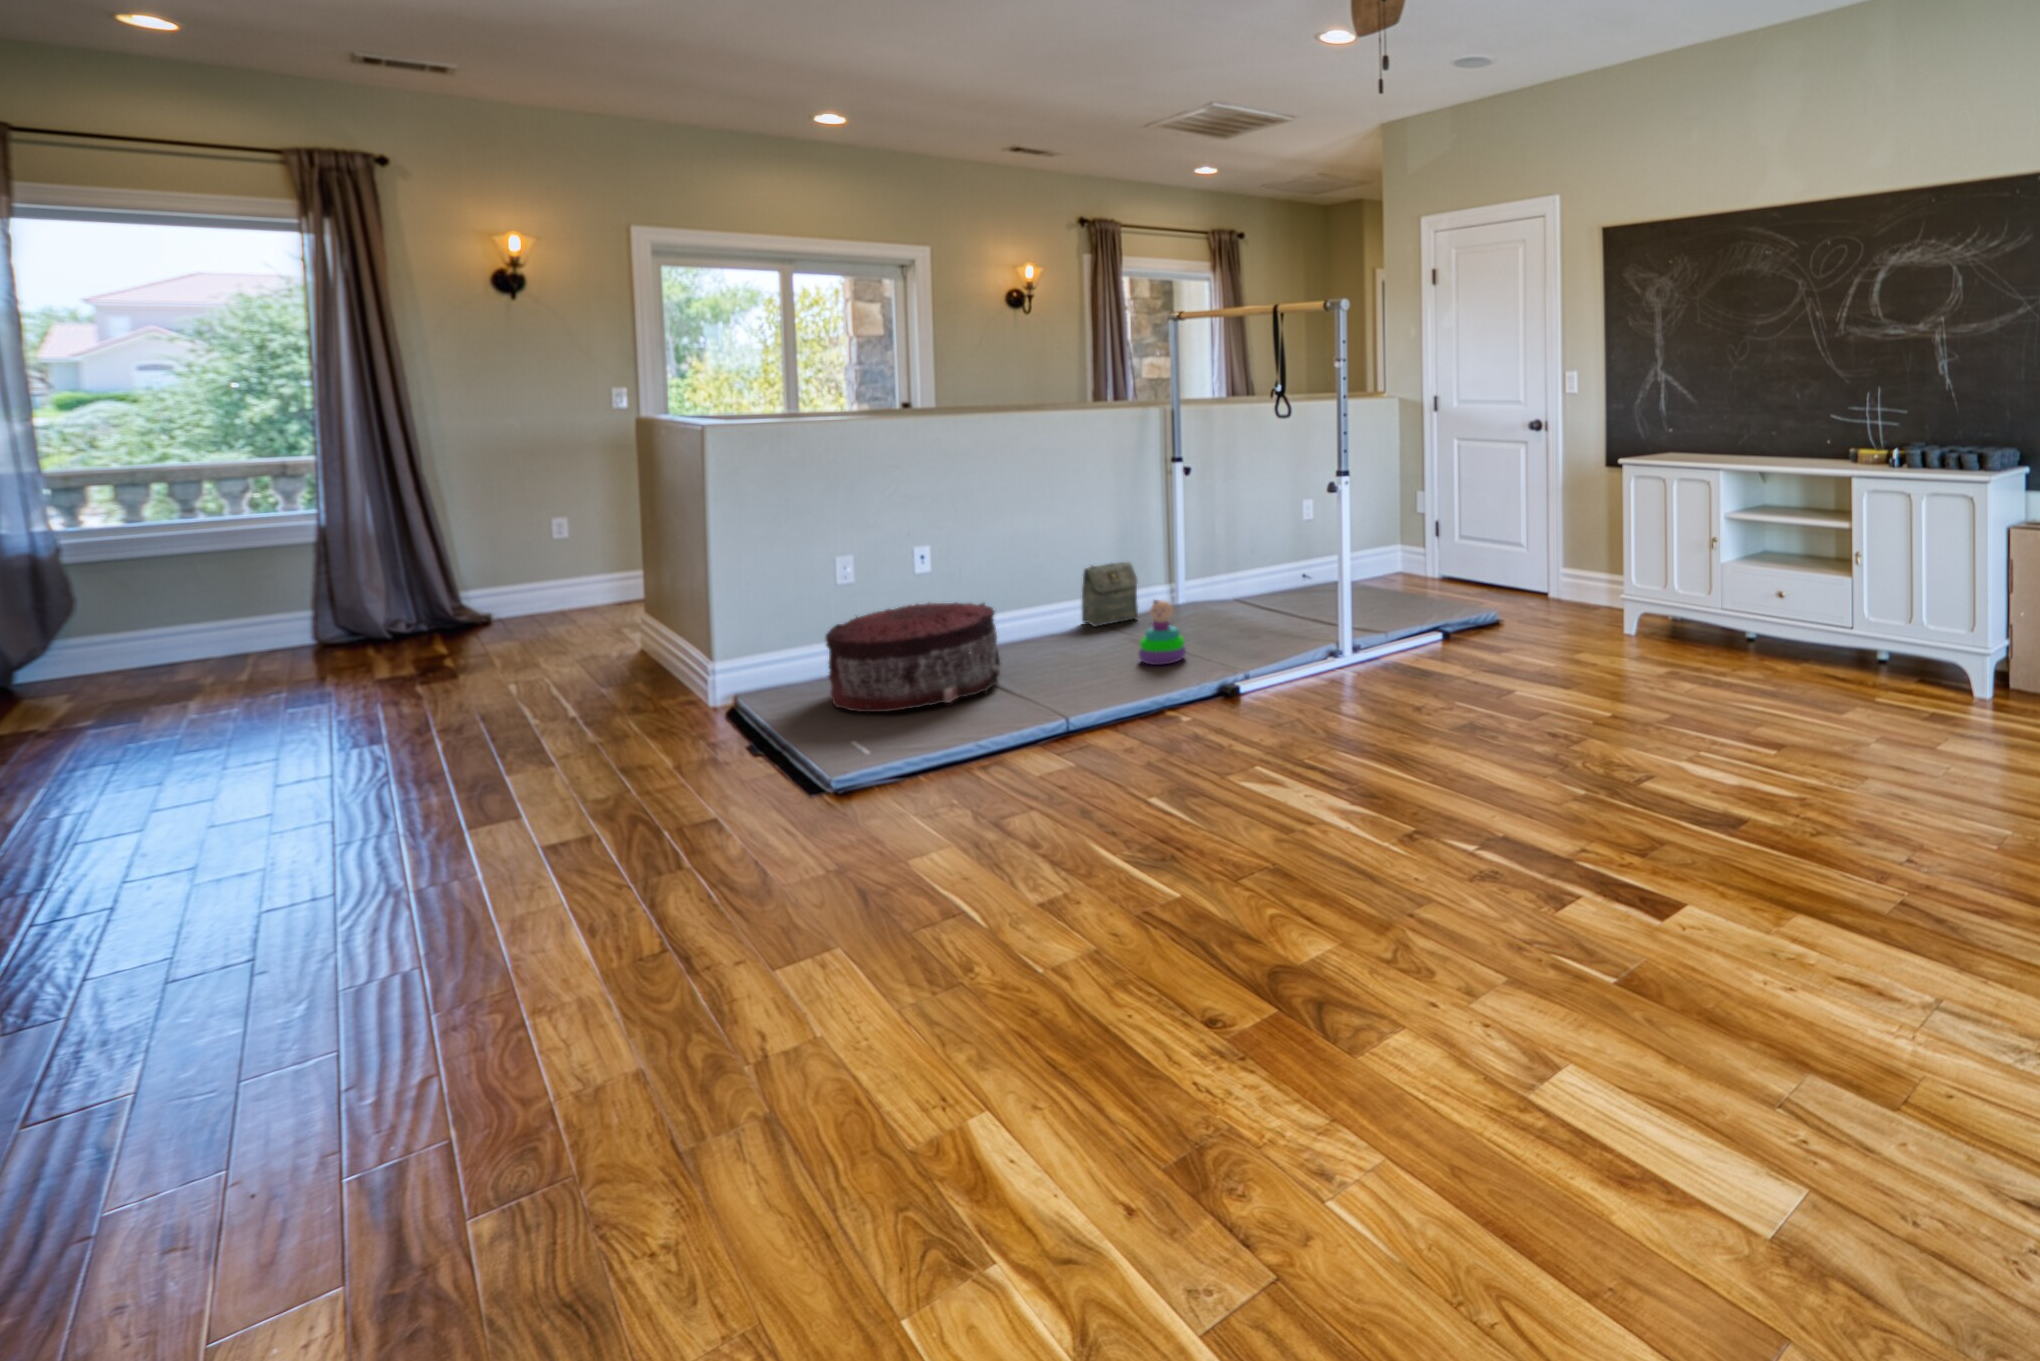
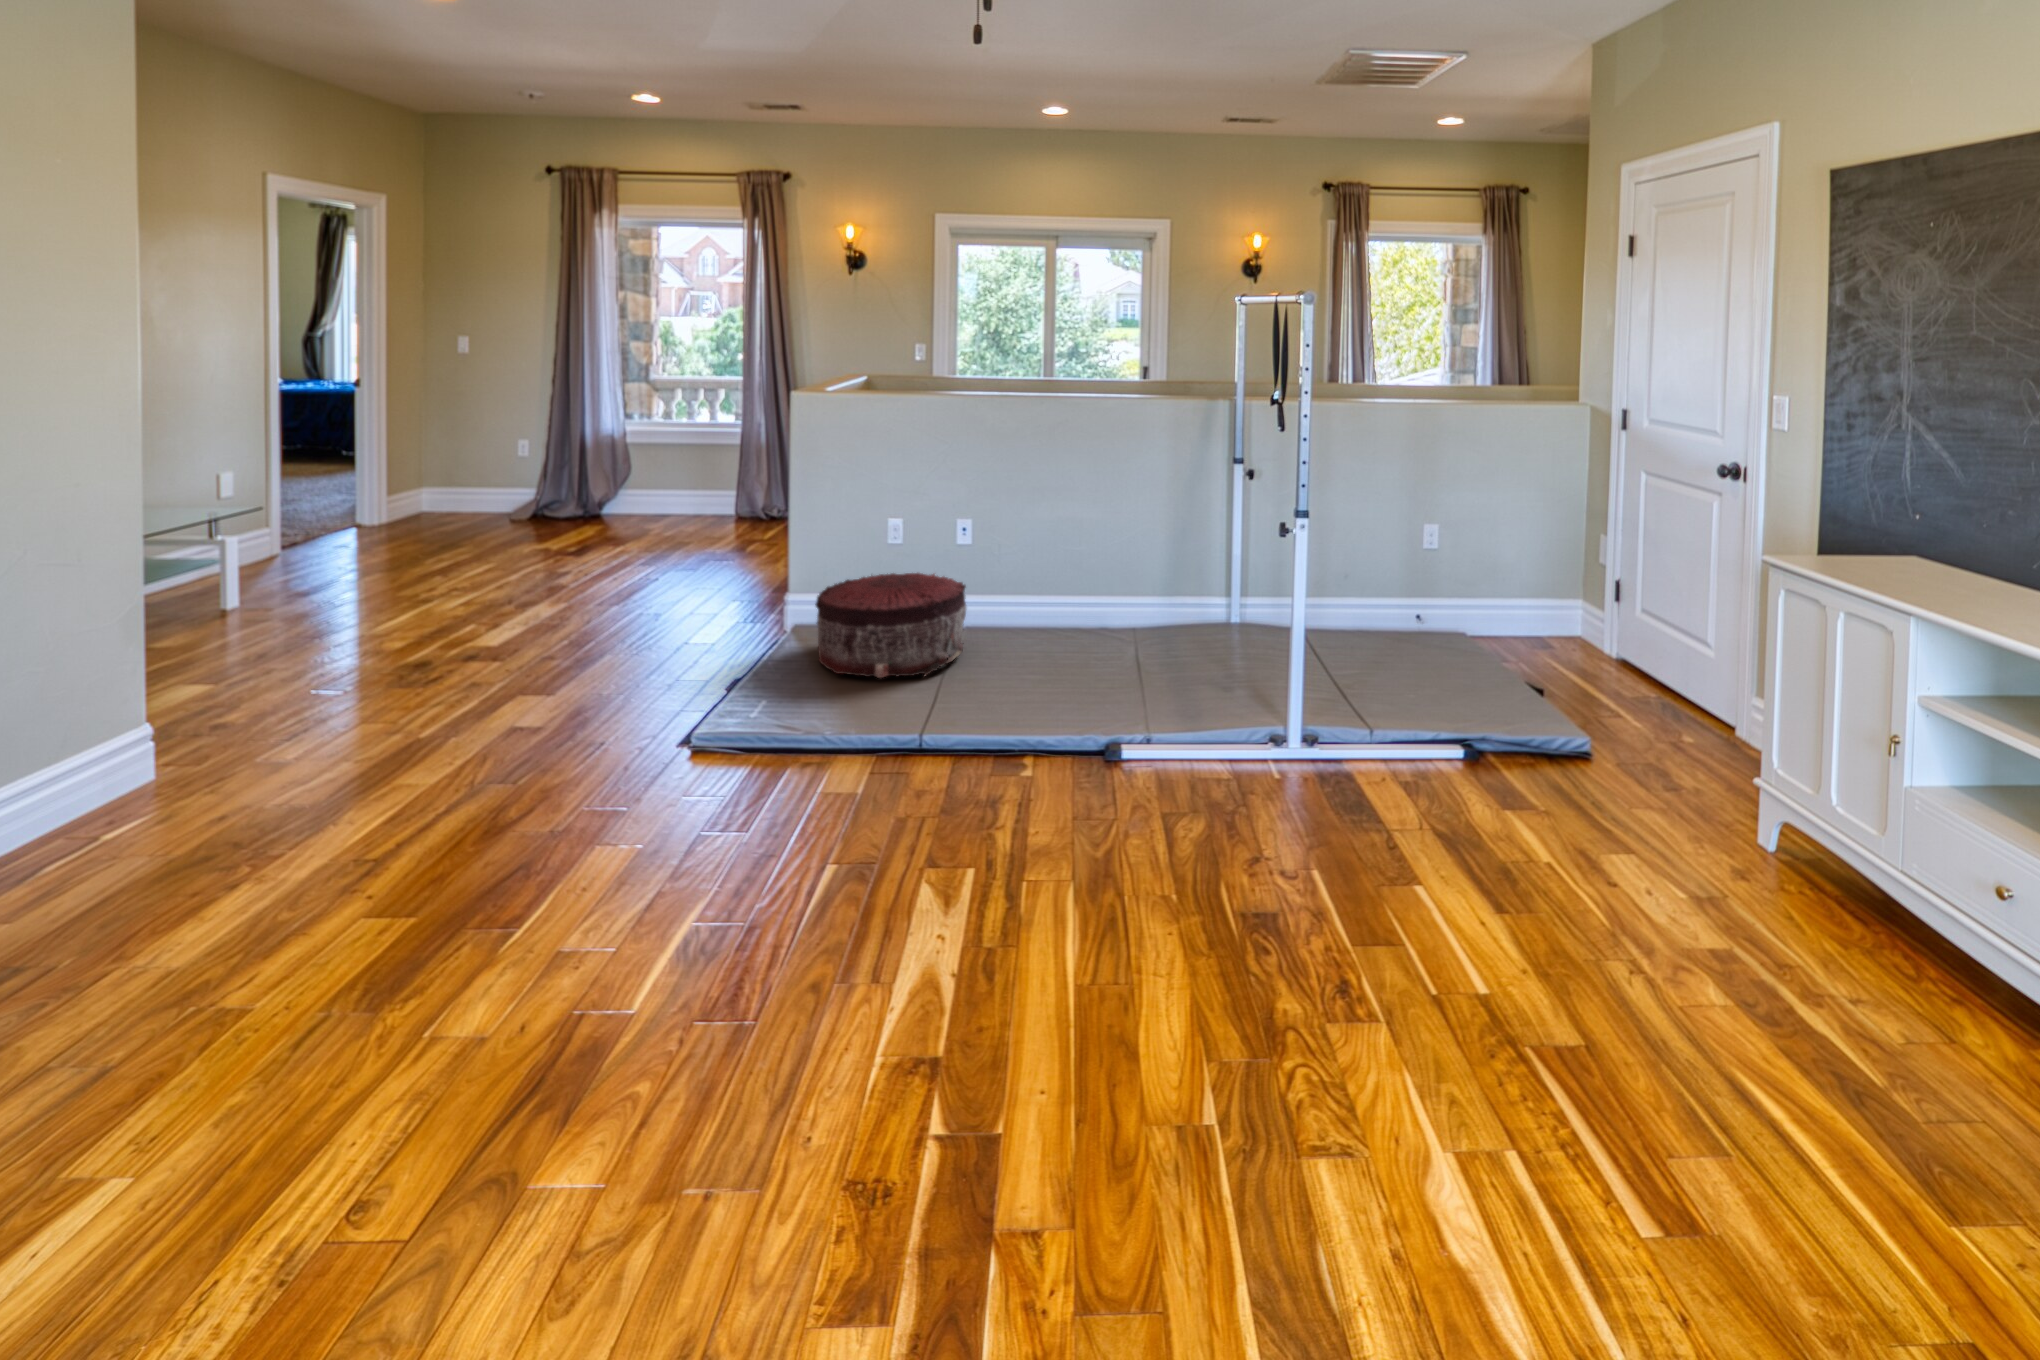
bag: present [1082,562,1138,627] -> none [1121,561,1174,629]
stacking toy: present [1139,600,1186,665] -> none [1081,618,1132,695]

